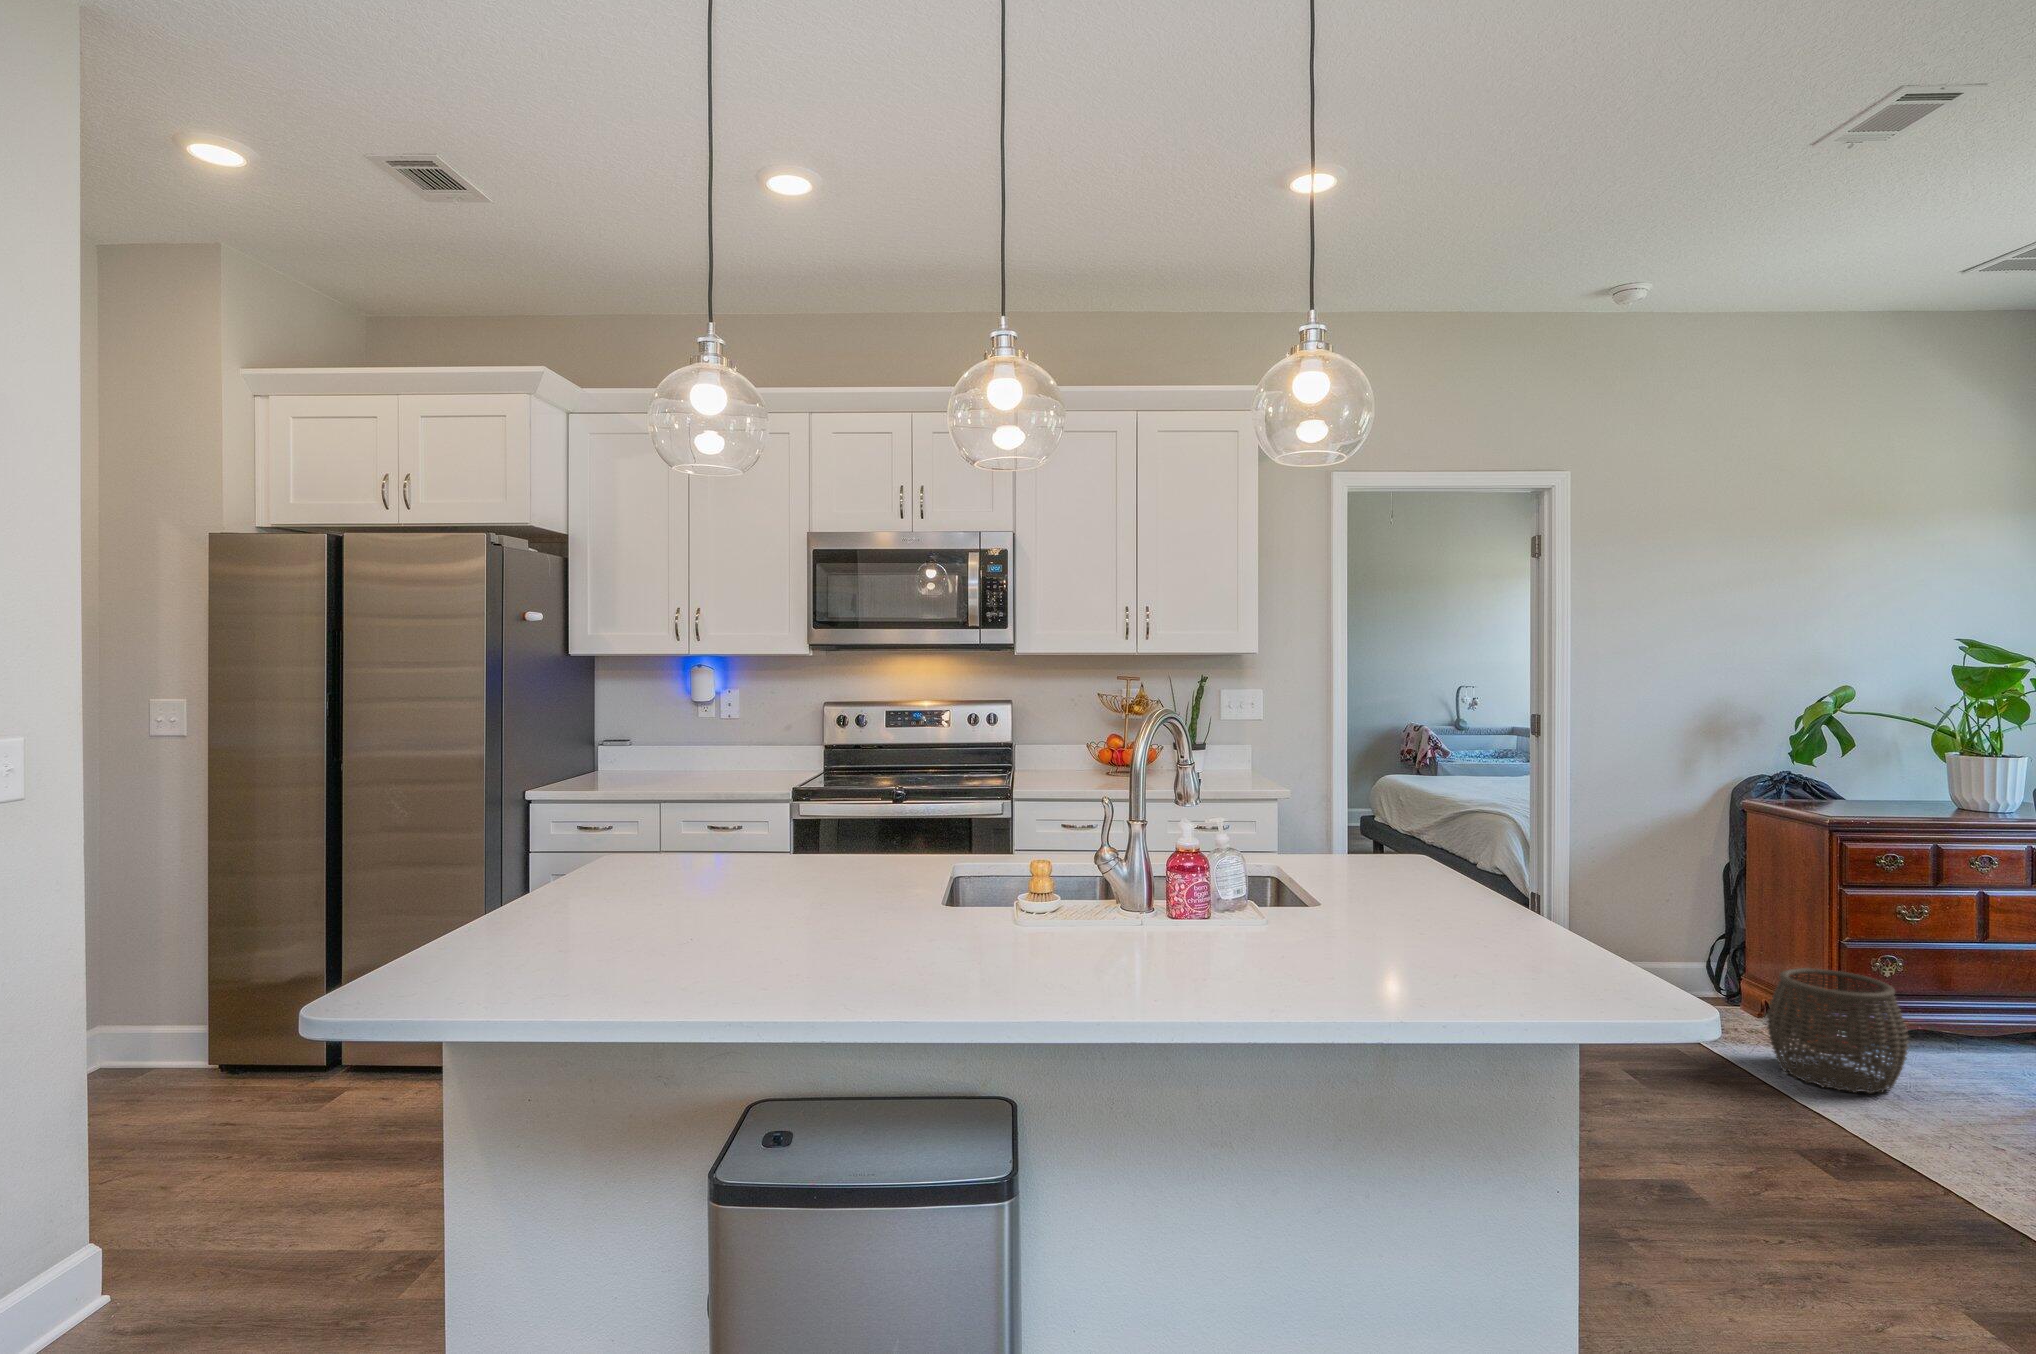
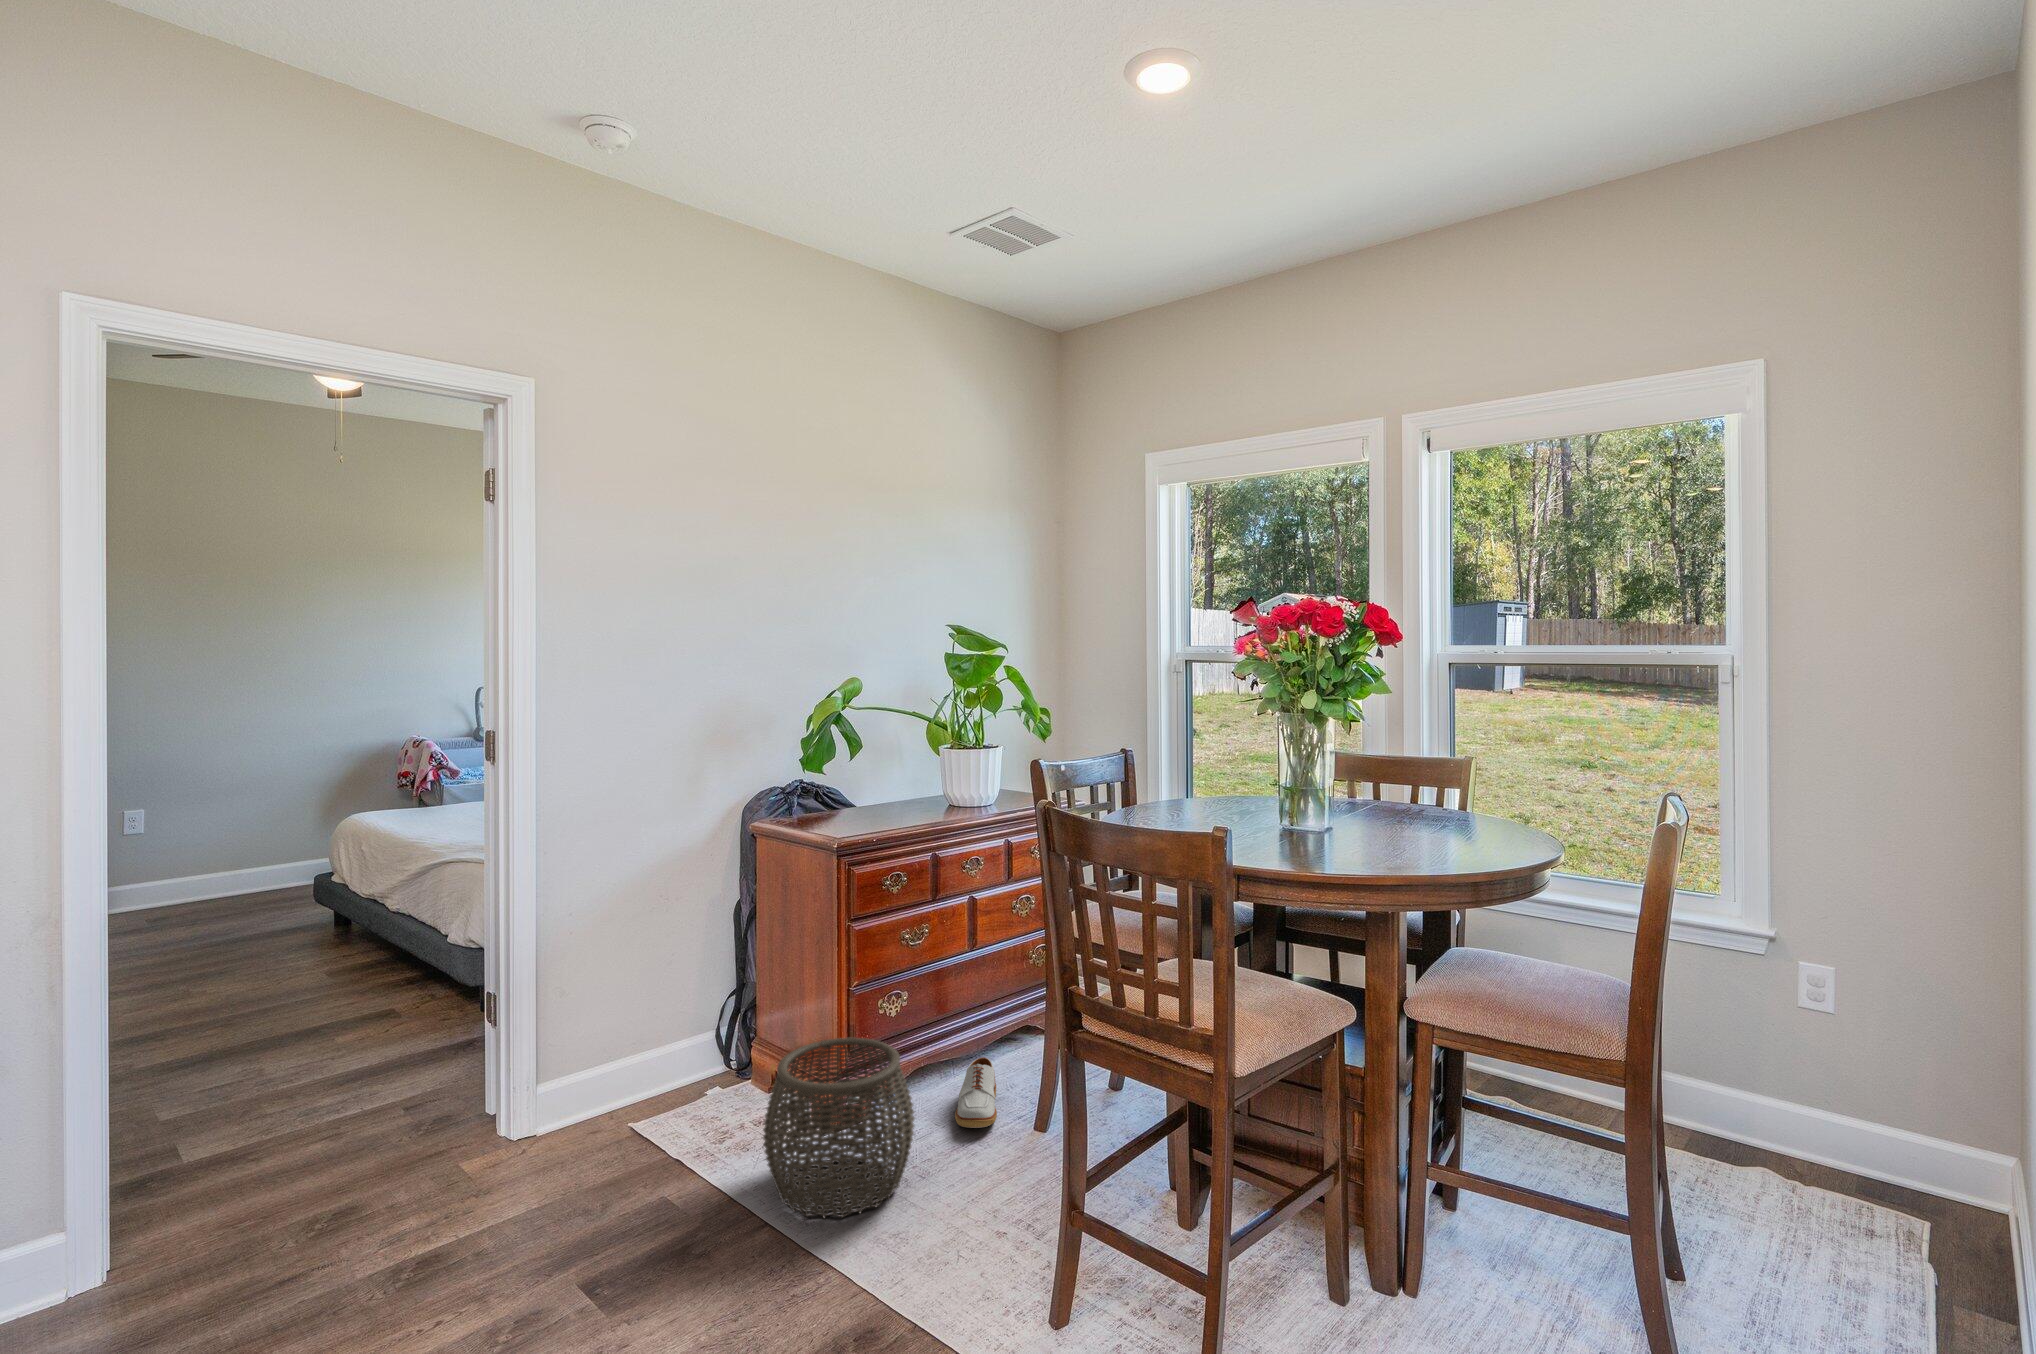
shoe: none [1954,1032,2005,1081] -> present [955,1058,997,1128]

